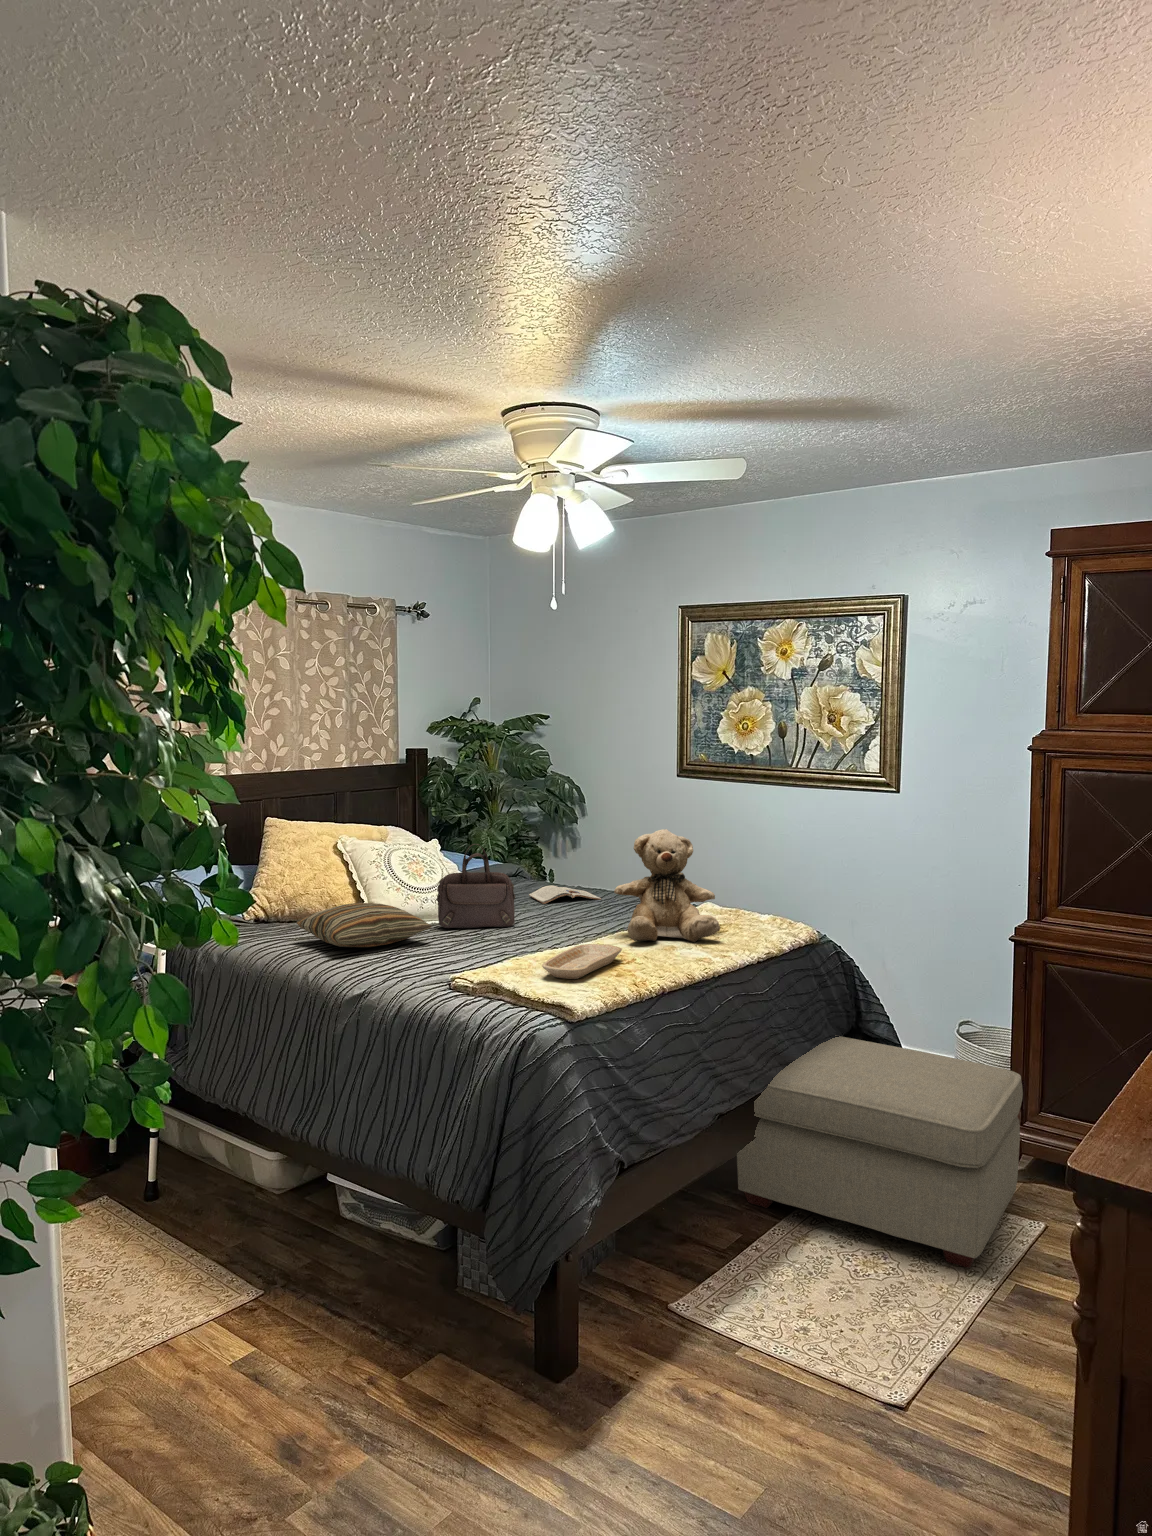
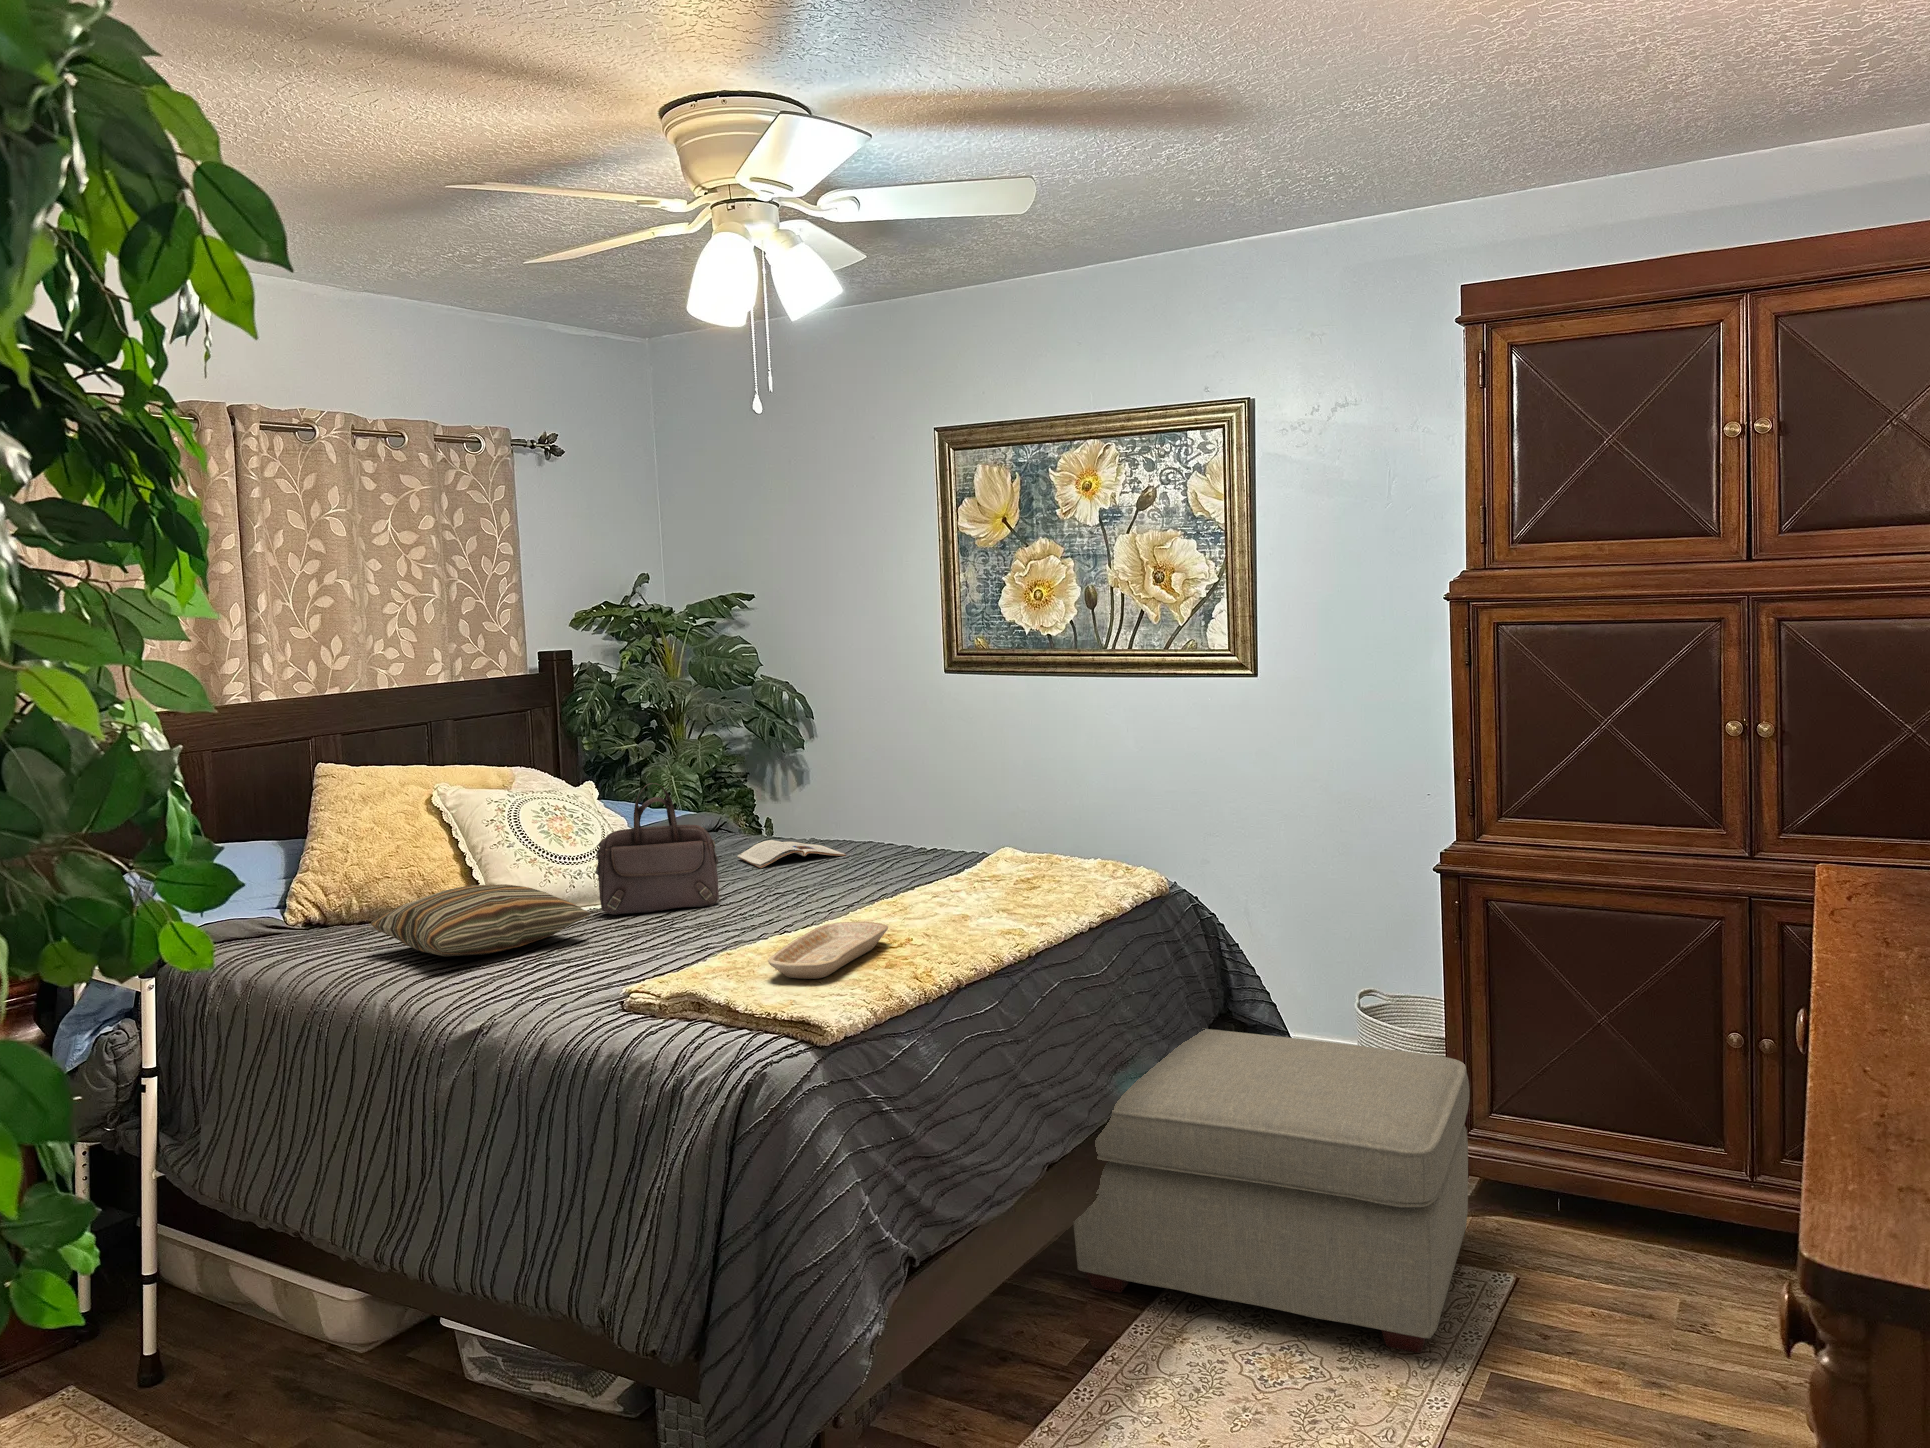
teddy bear: present [614,829,720,942] -> none [869,743,1030,913]

